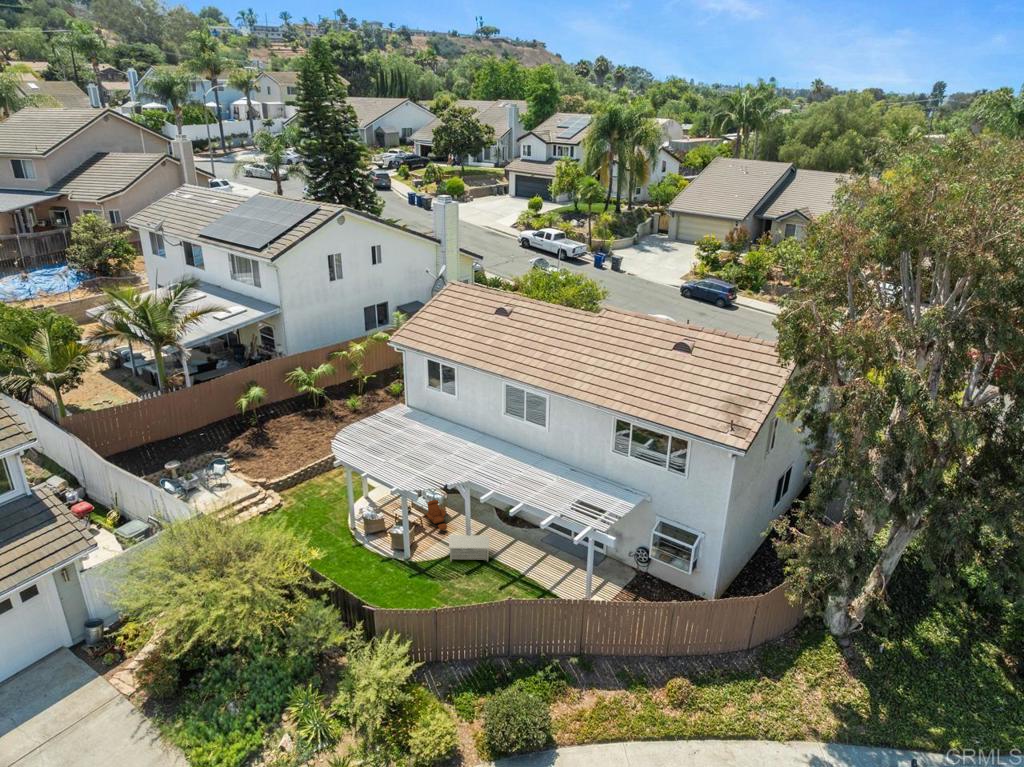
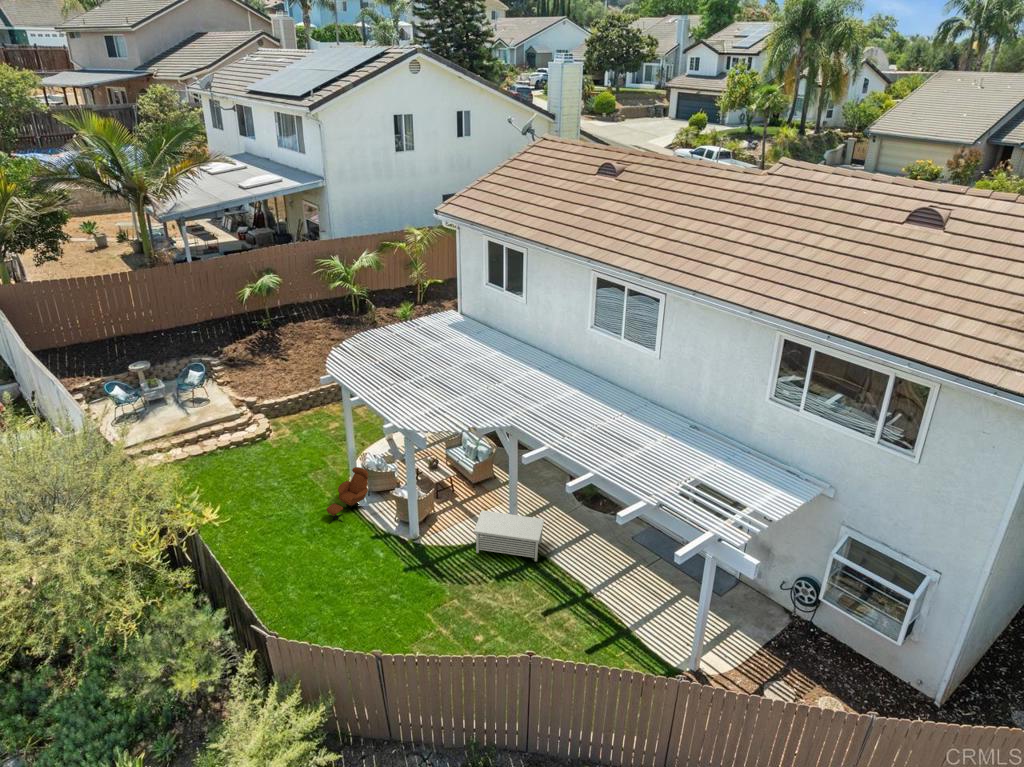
lounge chair: present [426,500,447,535] -> present [327,467,368,524]

